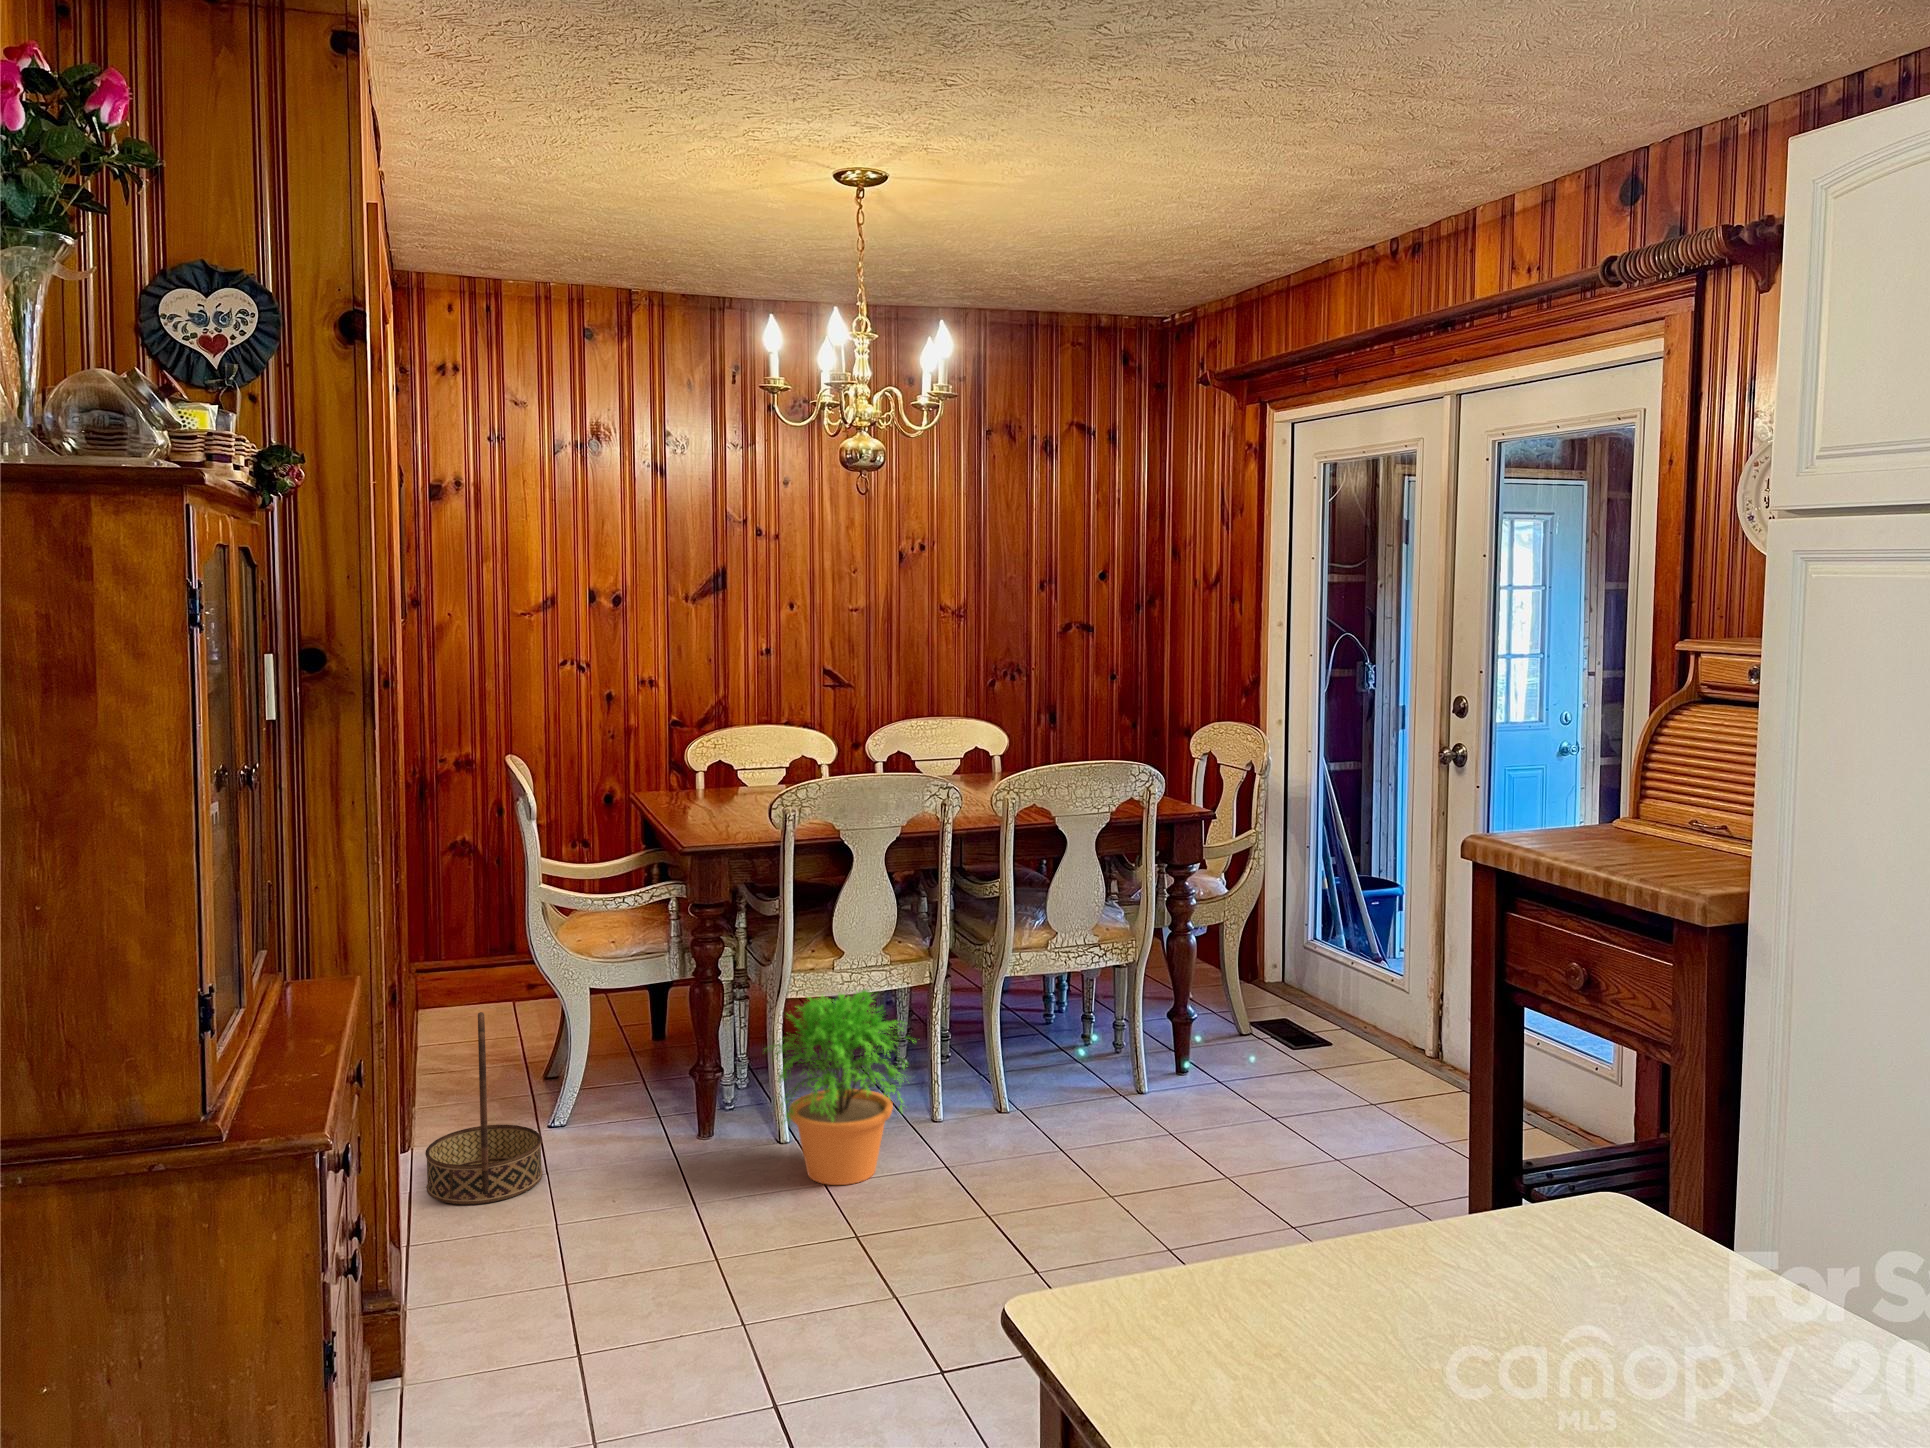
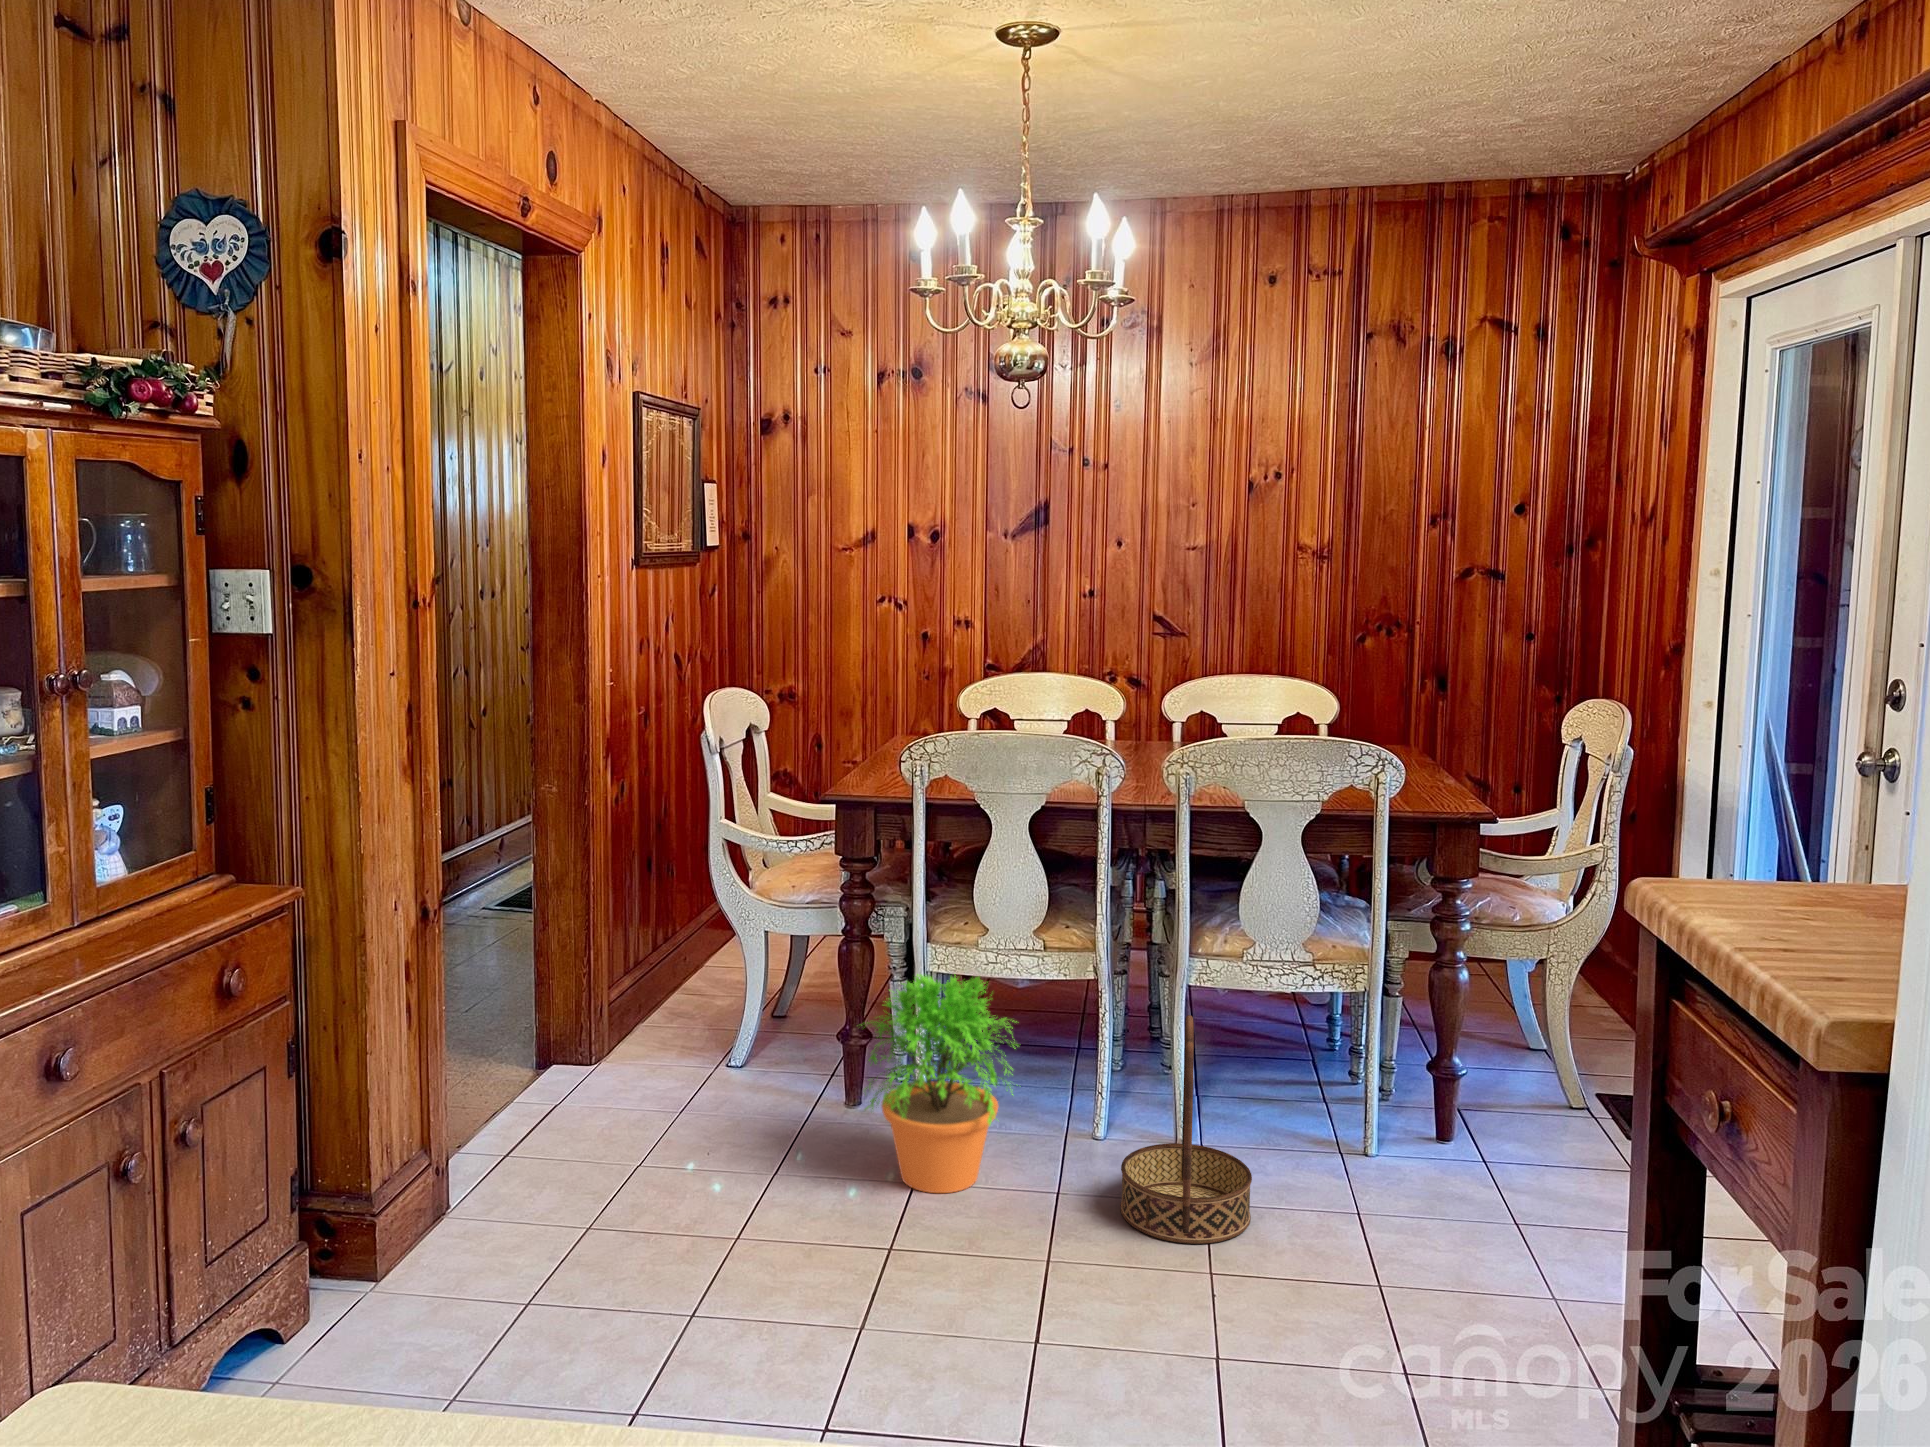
basket: present [425,1012,542,1204] -> present [1120,1015,1252,1244]

